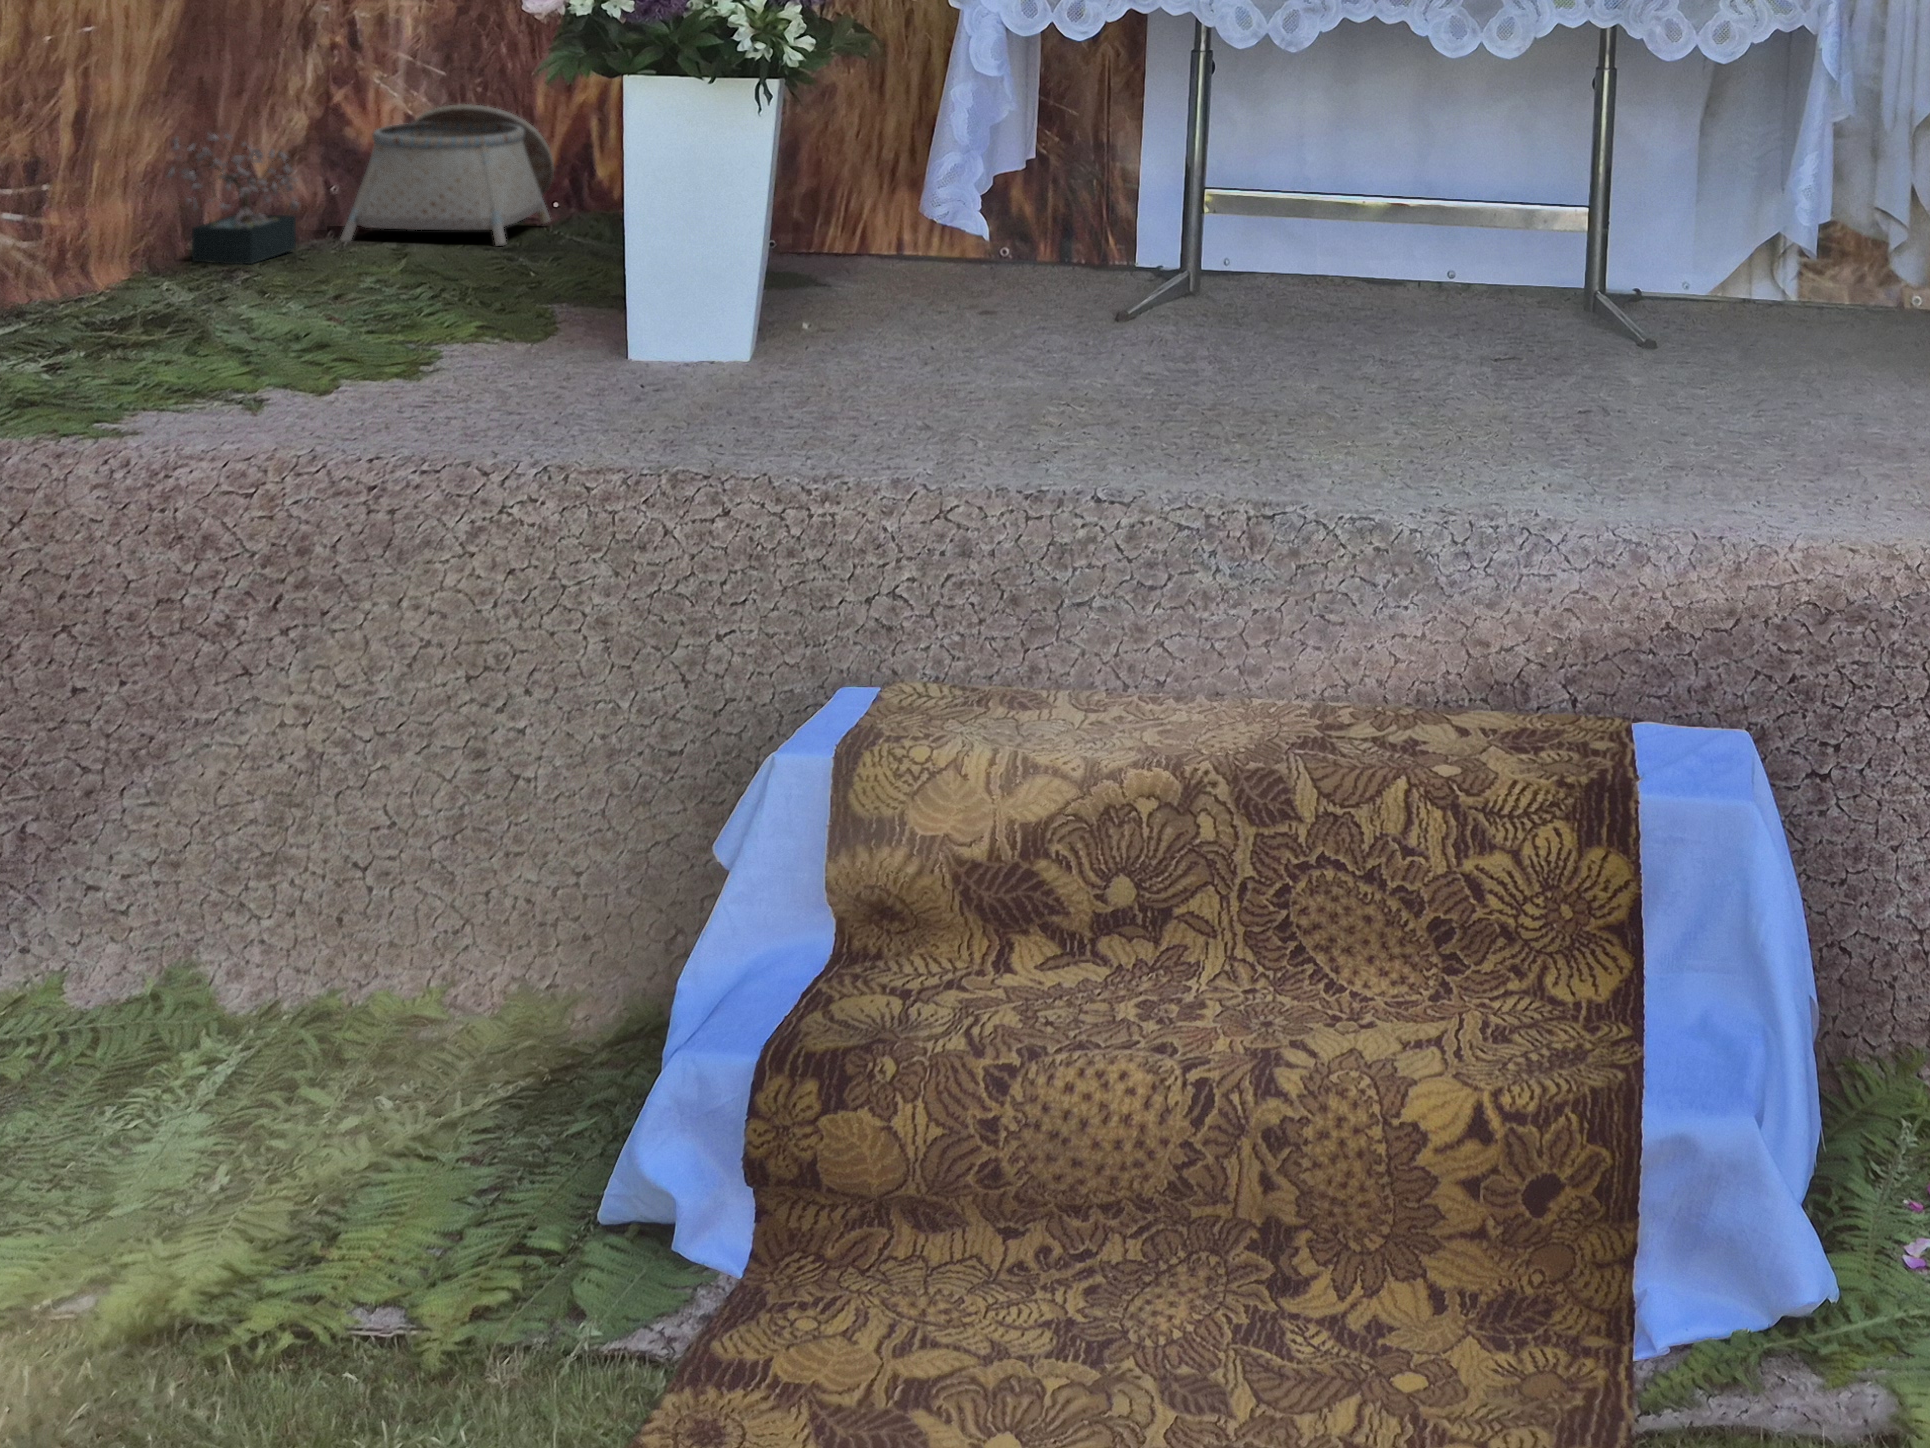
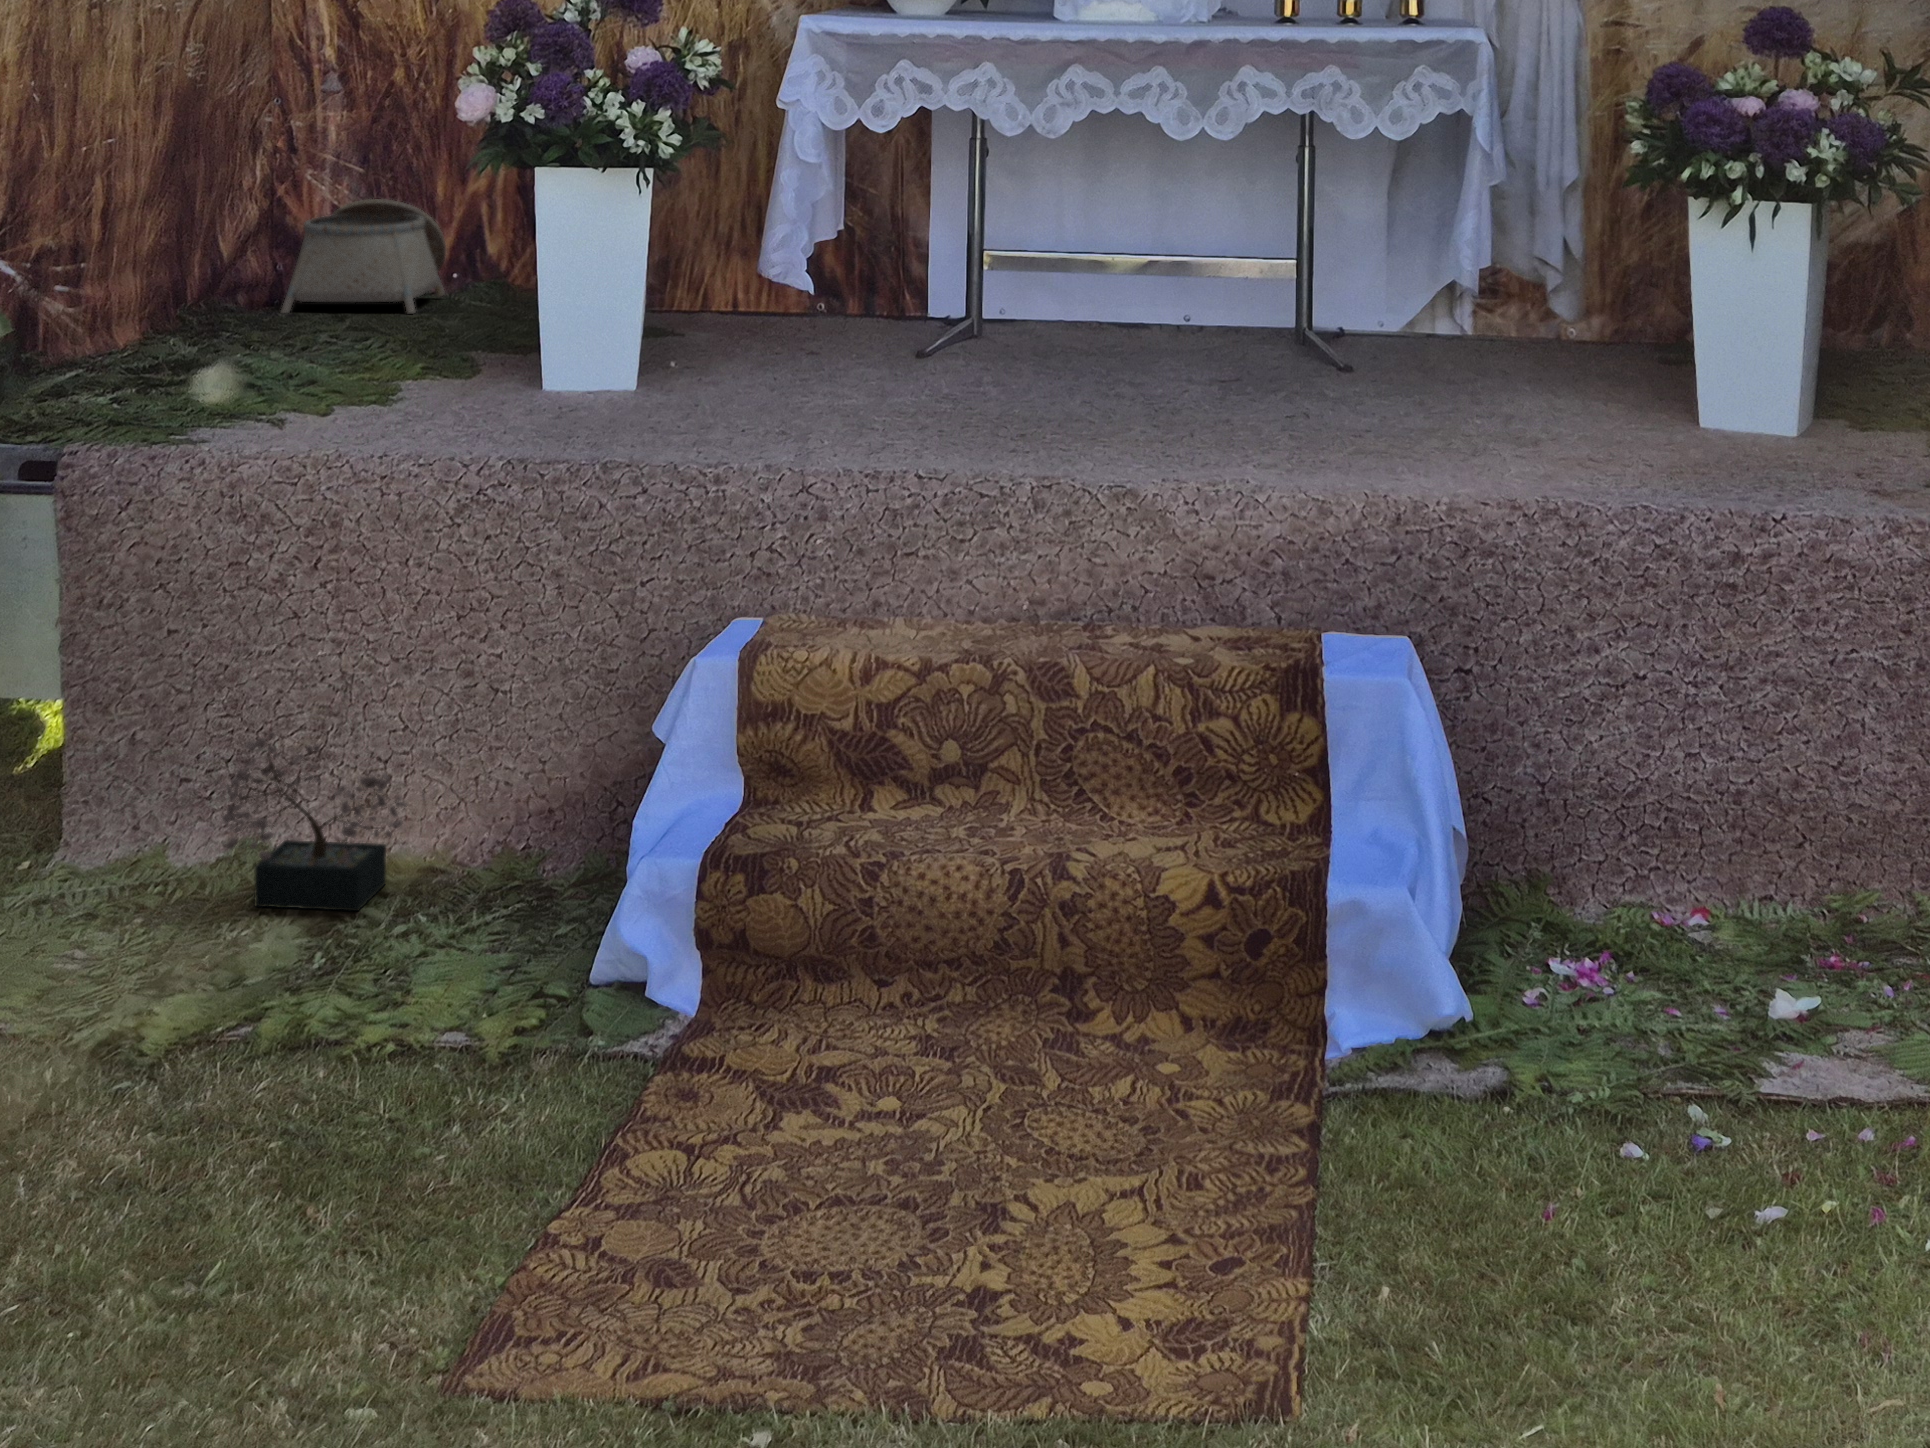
decorative plant: present [167,134,300,264] -> present [217,732,407,911]

